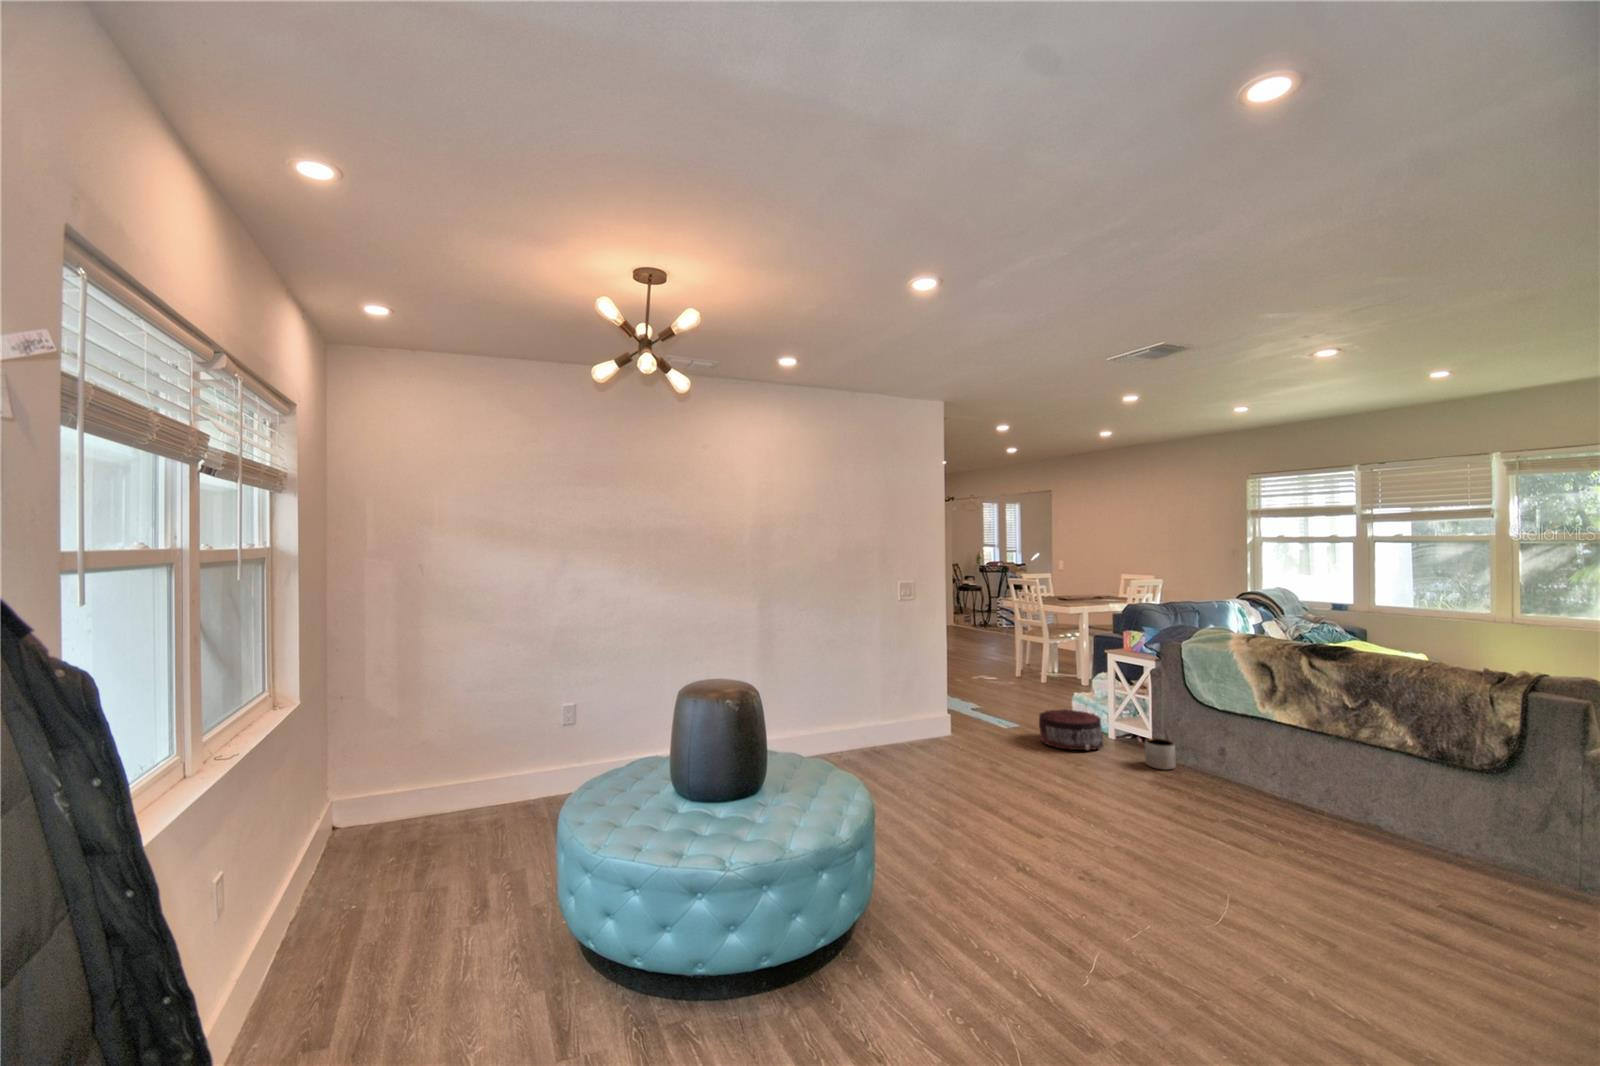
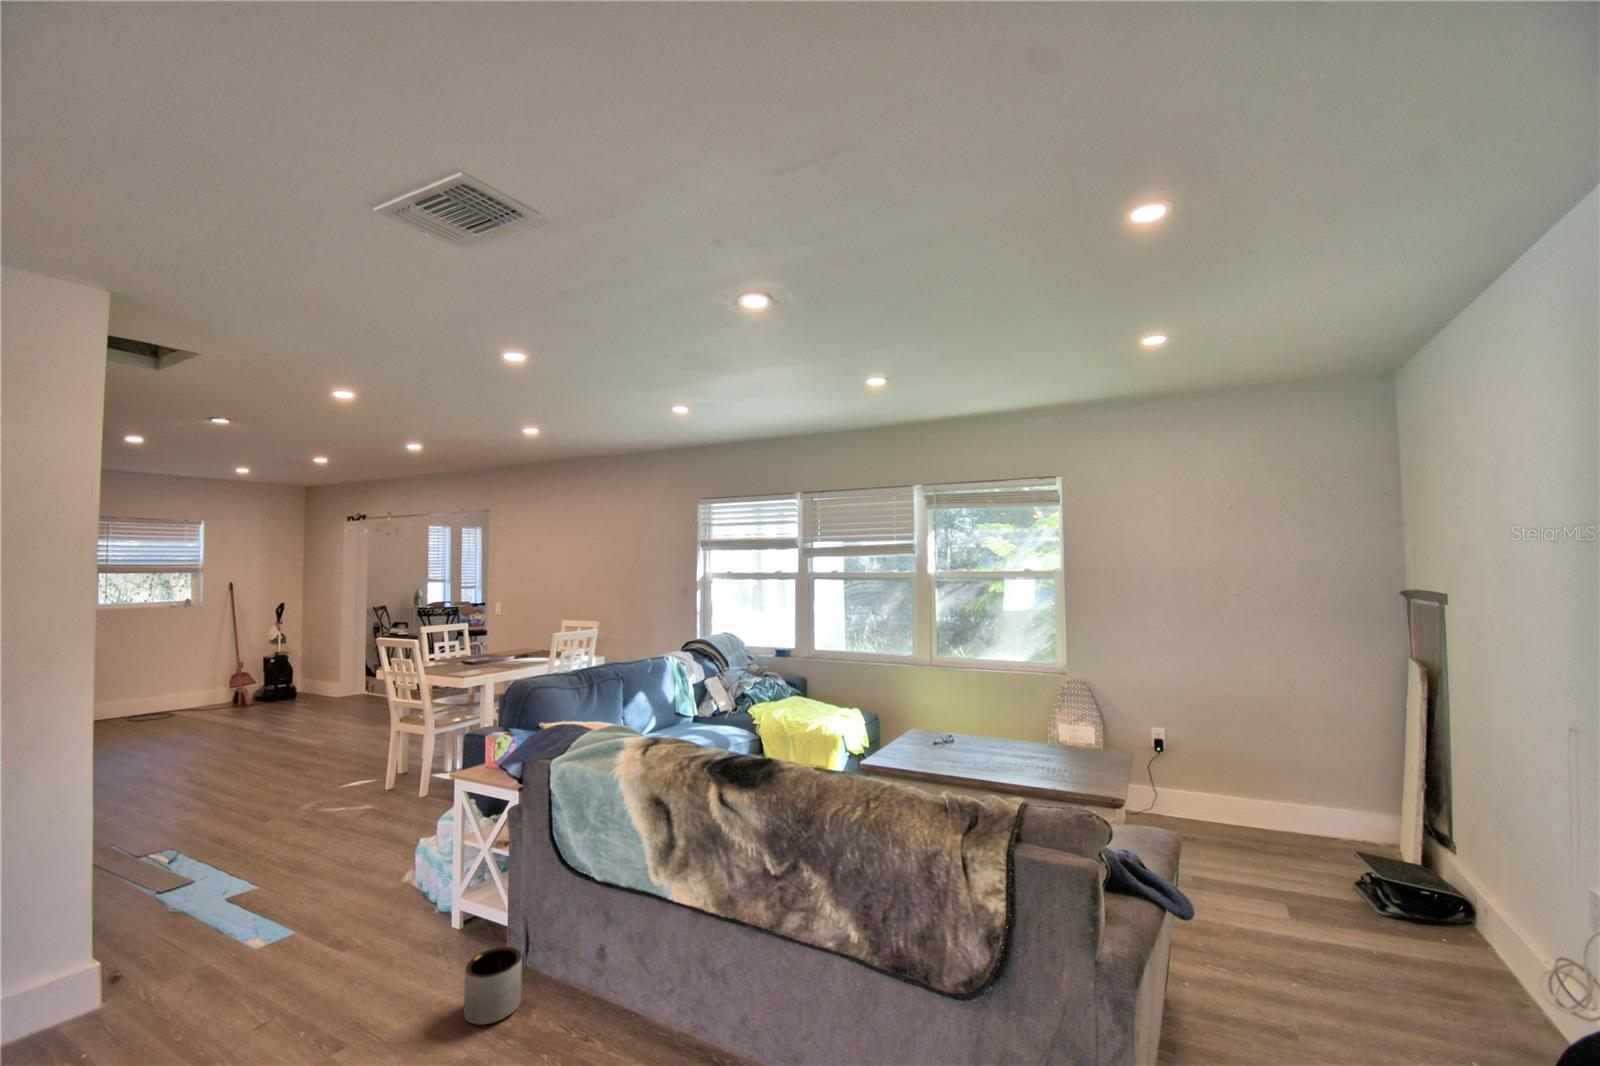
pouf: present [1039,709,1103,750] -> none [266,898,412,1019]

